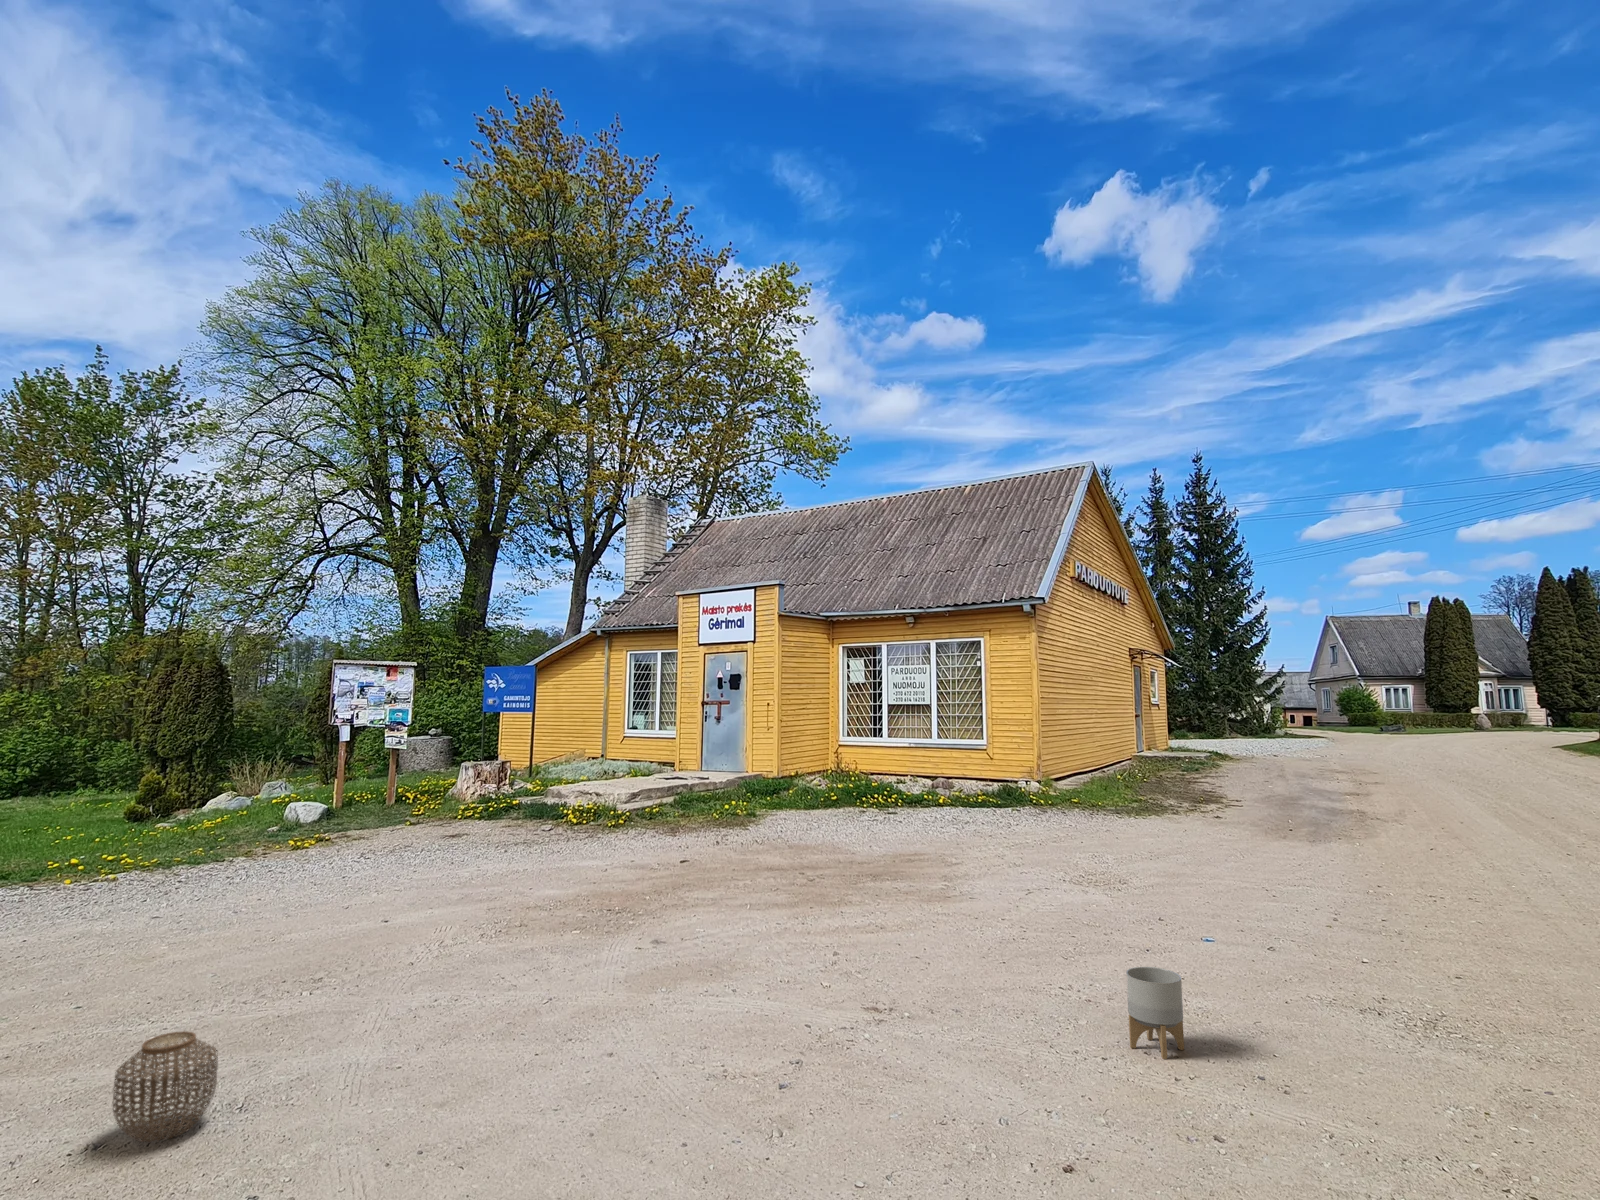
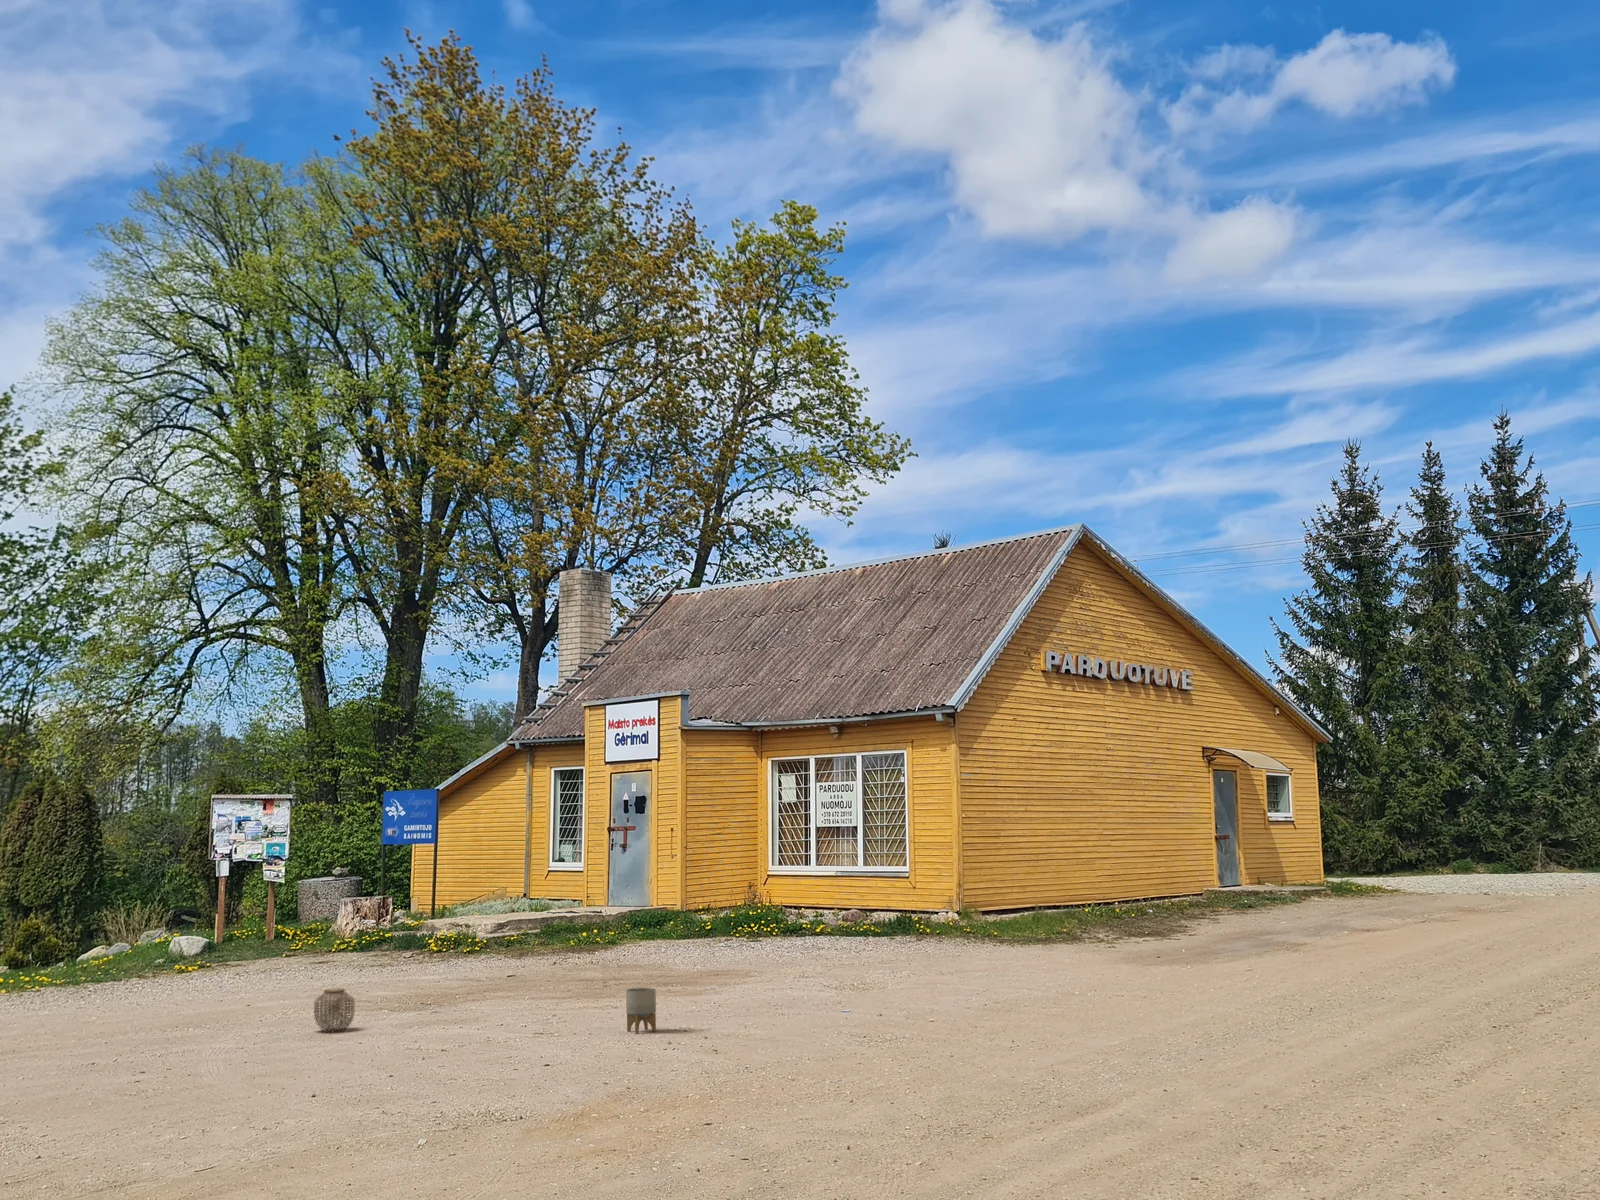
woven basket: present [113,1031,218,1142] -> present [314,988,354,1032]

